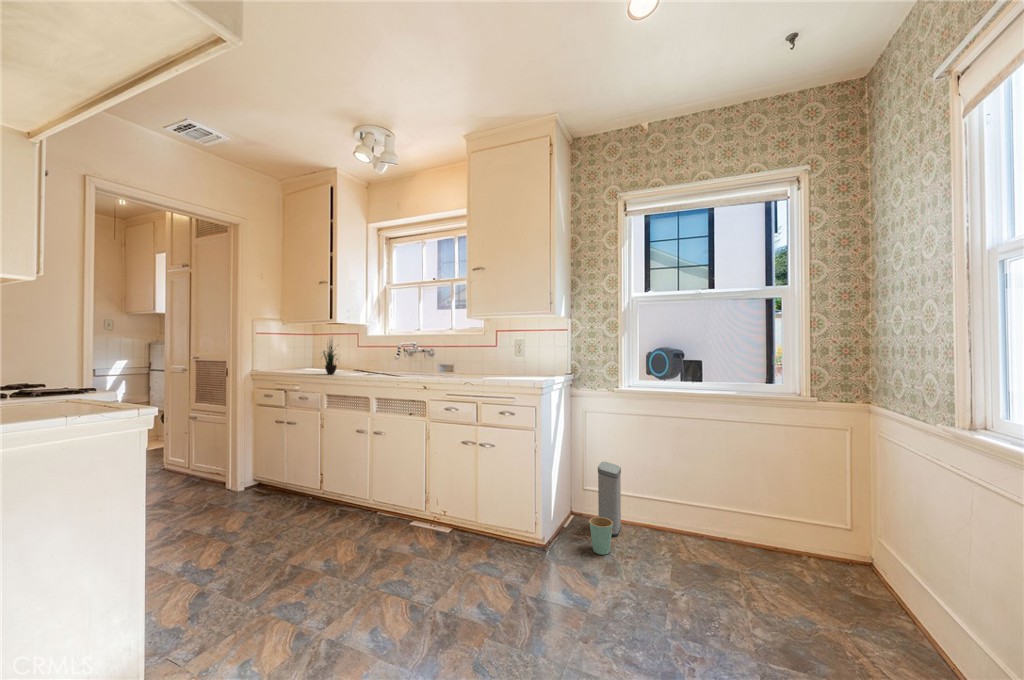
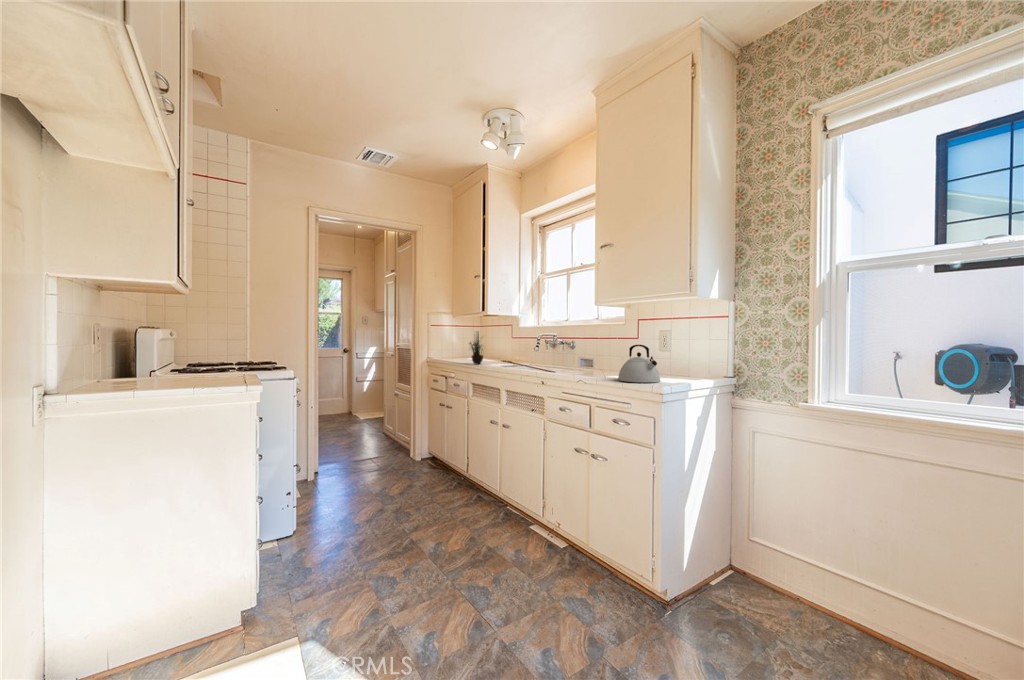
kettle: none [498,351,530,381] -> present [618,345,660,382]
trash can: present [589,462,621,555] -> none [733,508,806,647]

